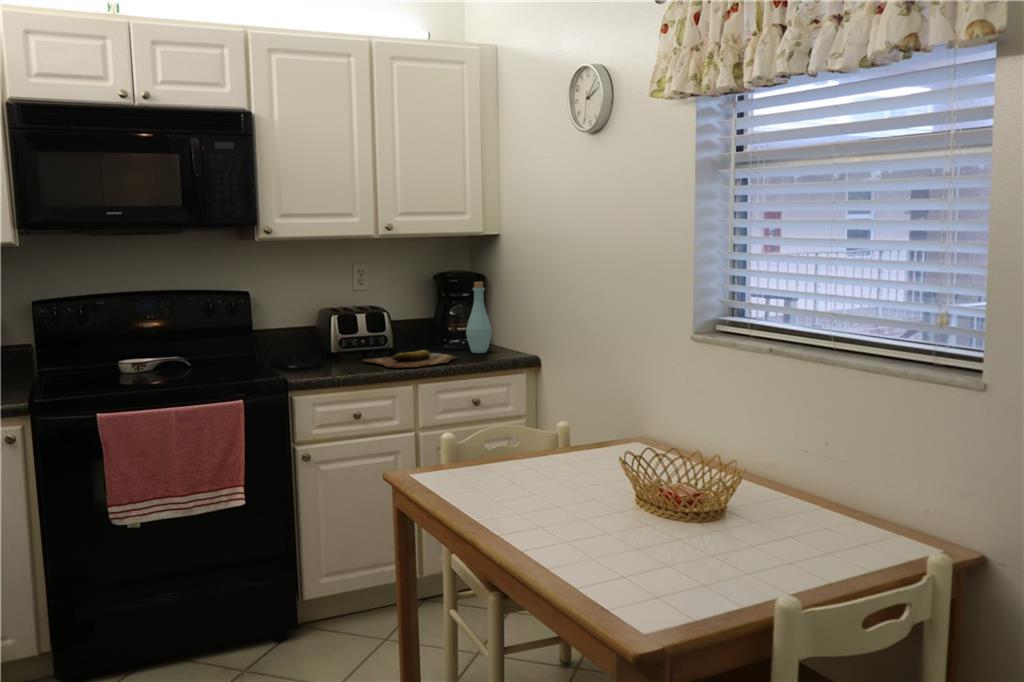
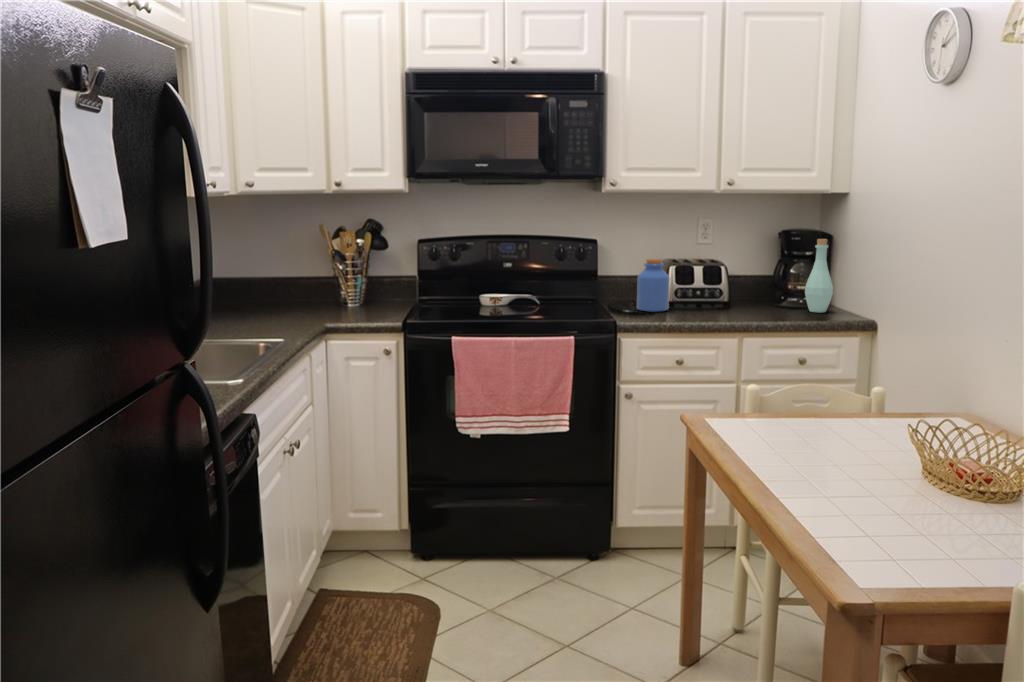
jar: none [301,308,336,364] -> present [637,259,670,312]
cutting board: present [364,350,456,368] -> none [692,305,790,320]

